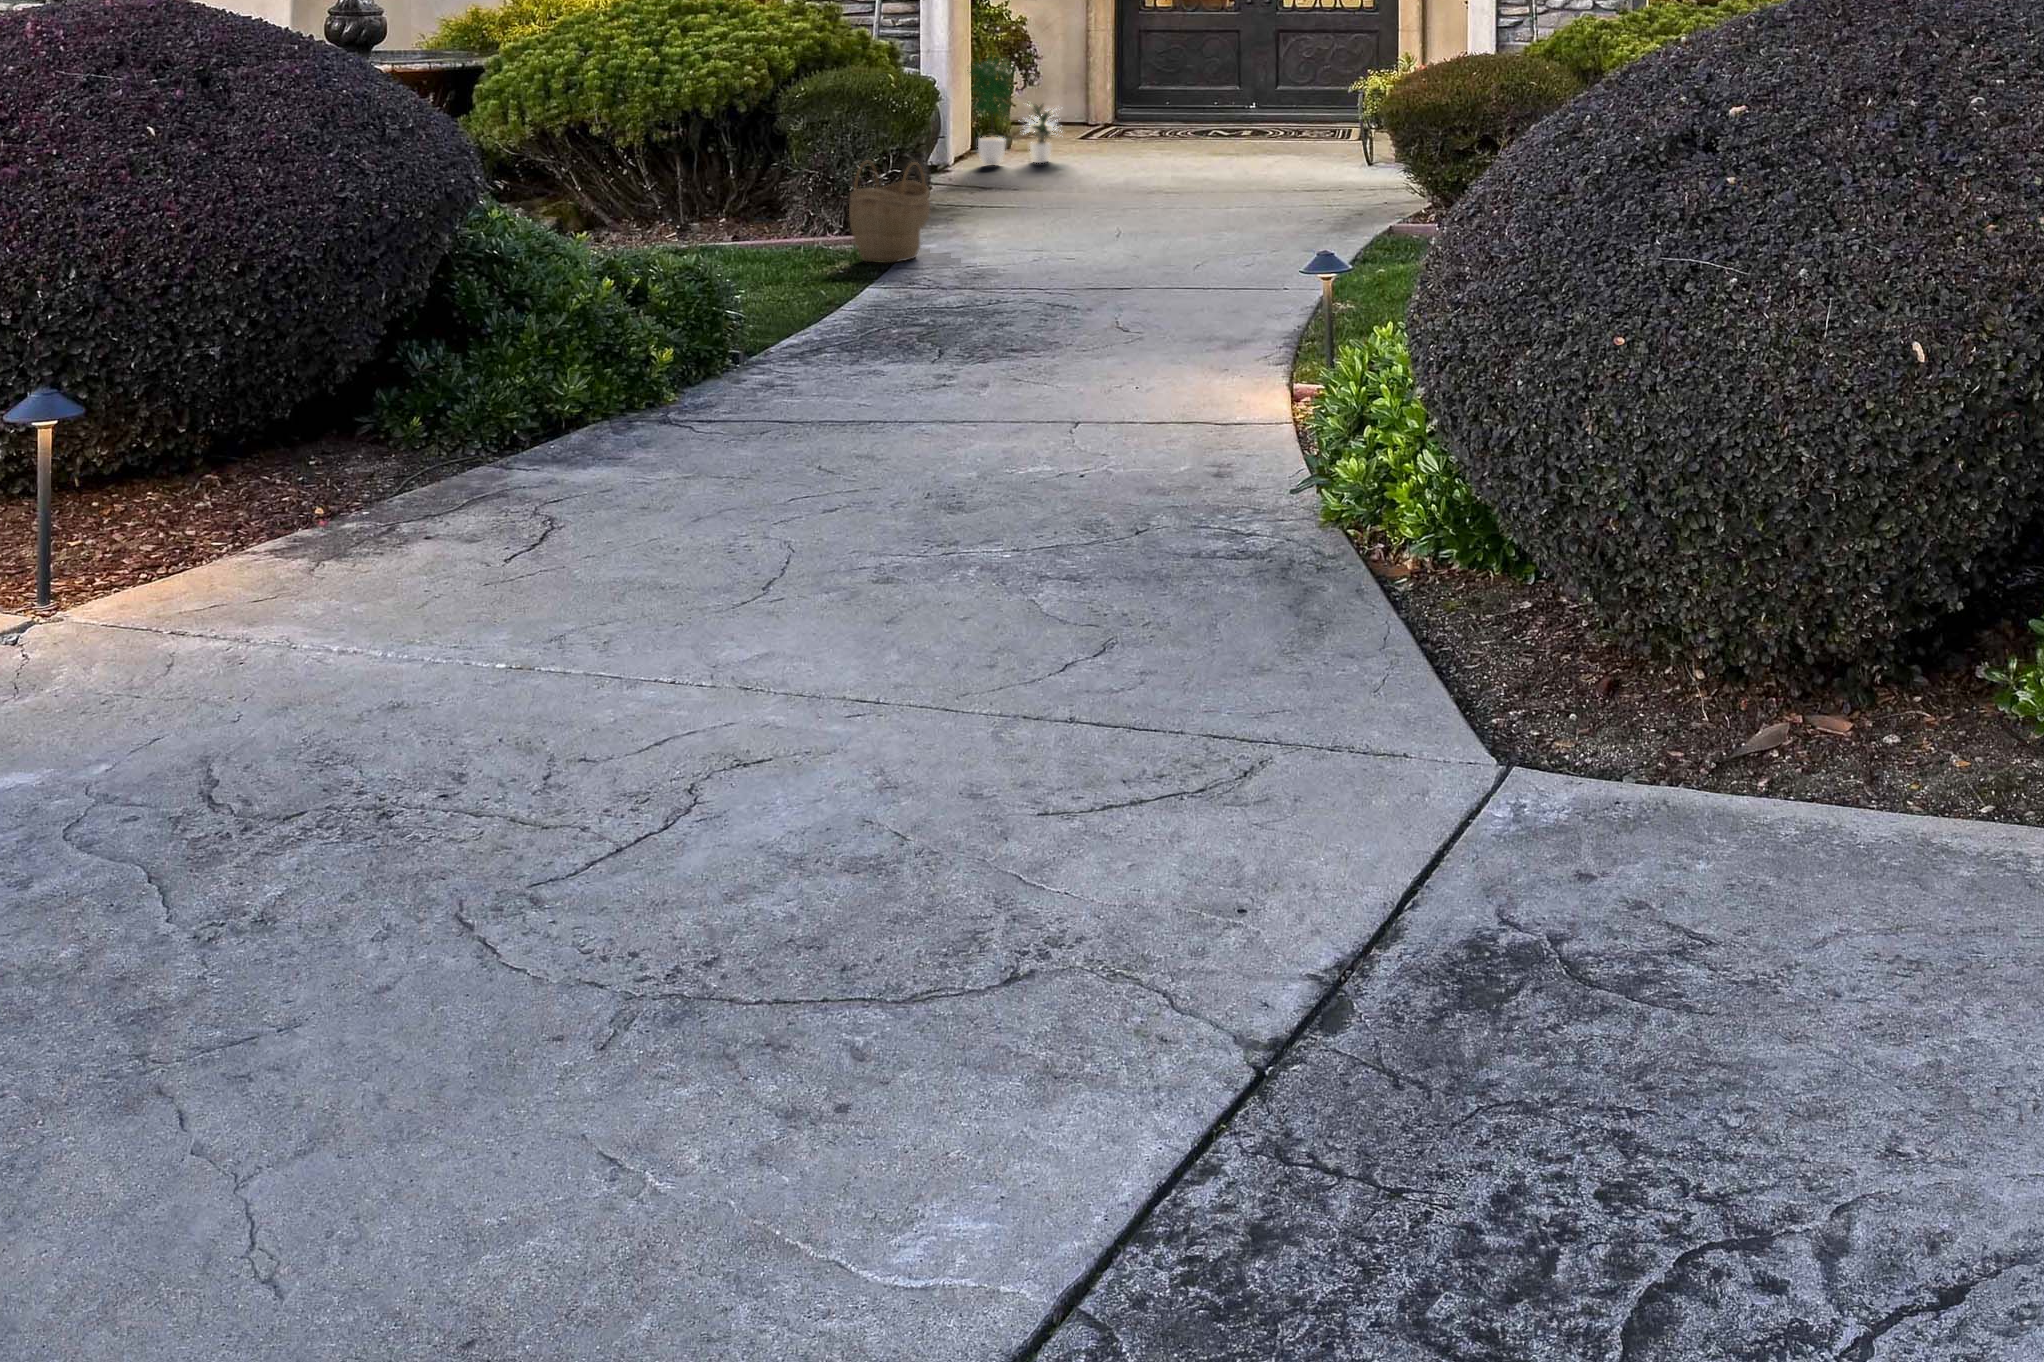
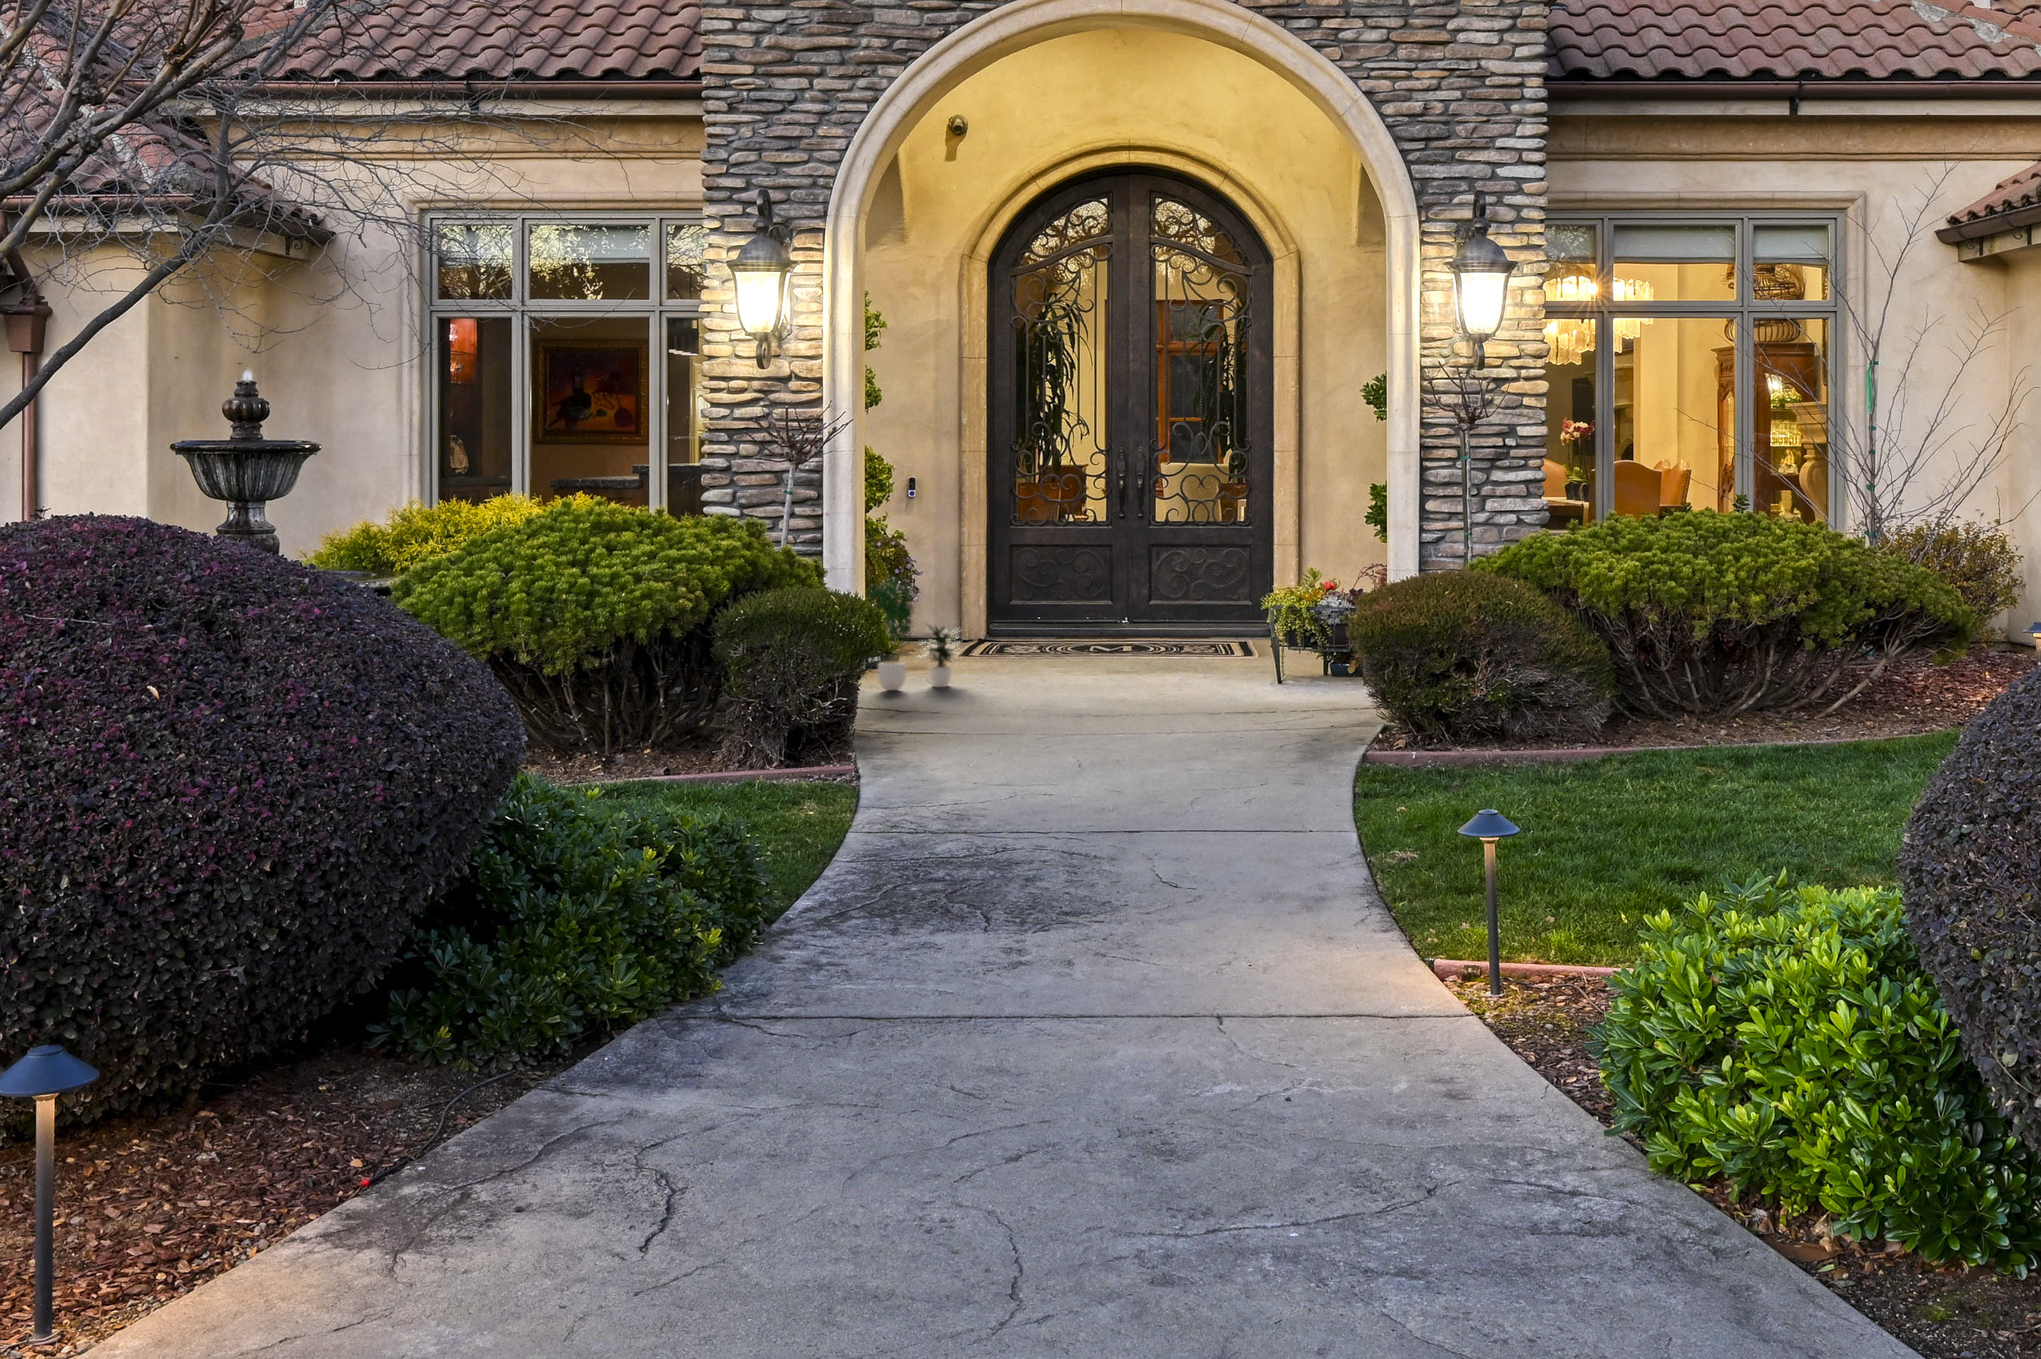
woven basket: present [849,161,930,263] -> none [785,692,867,801]

